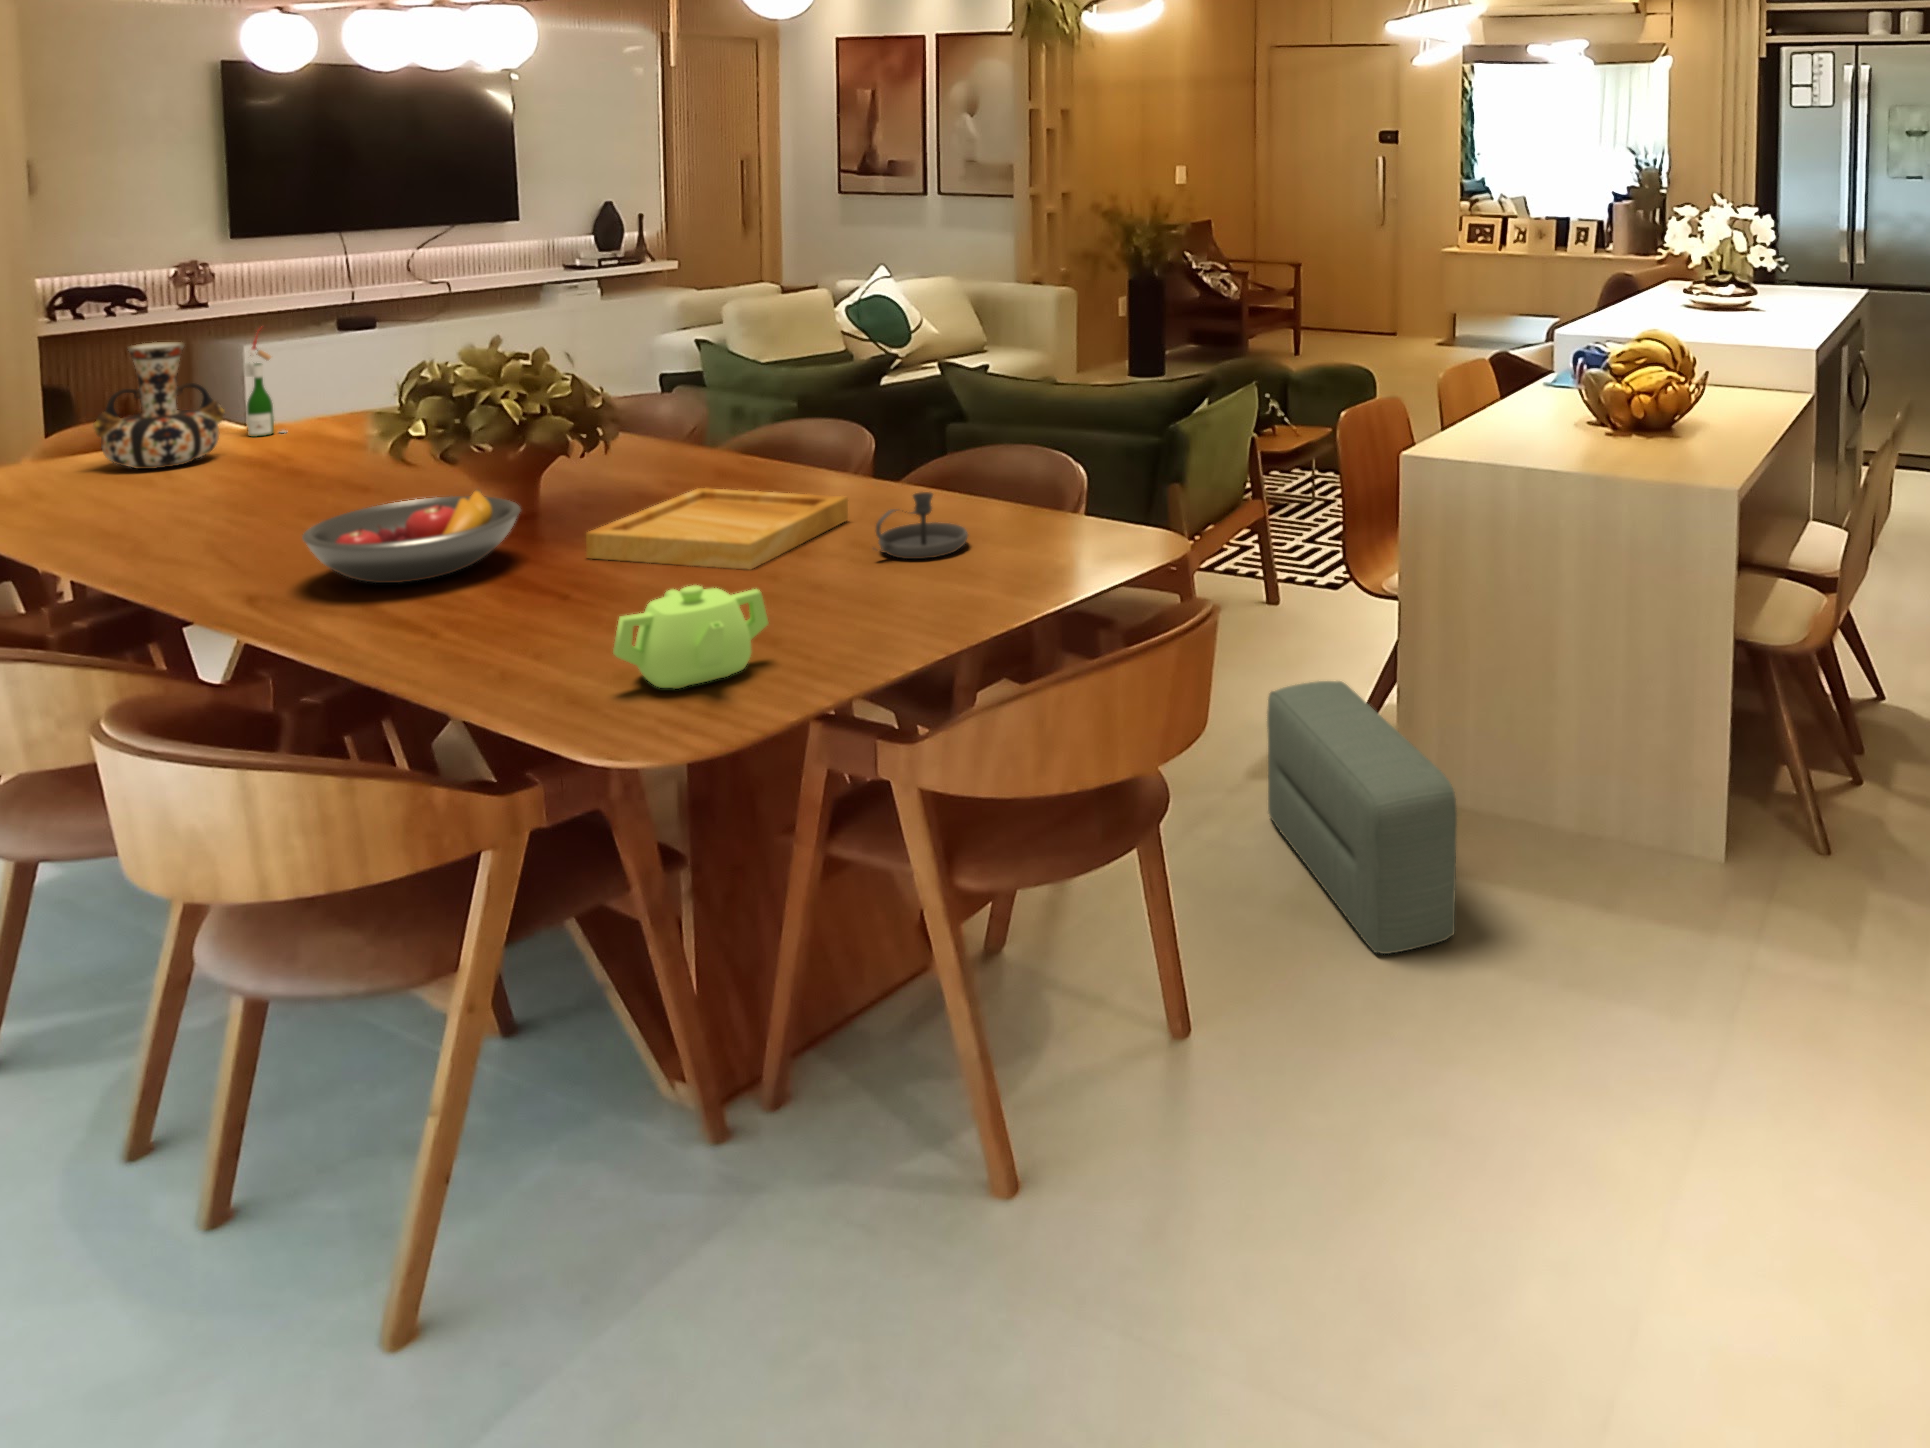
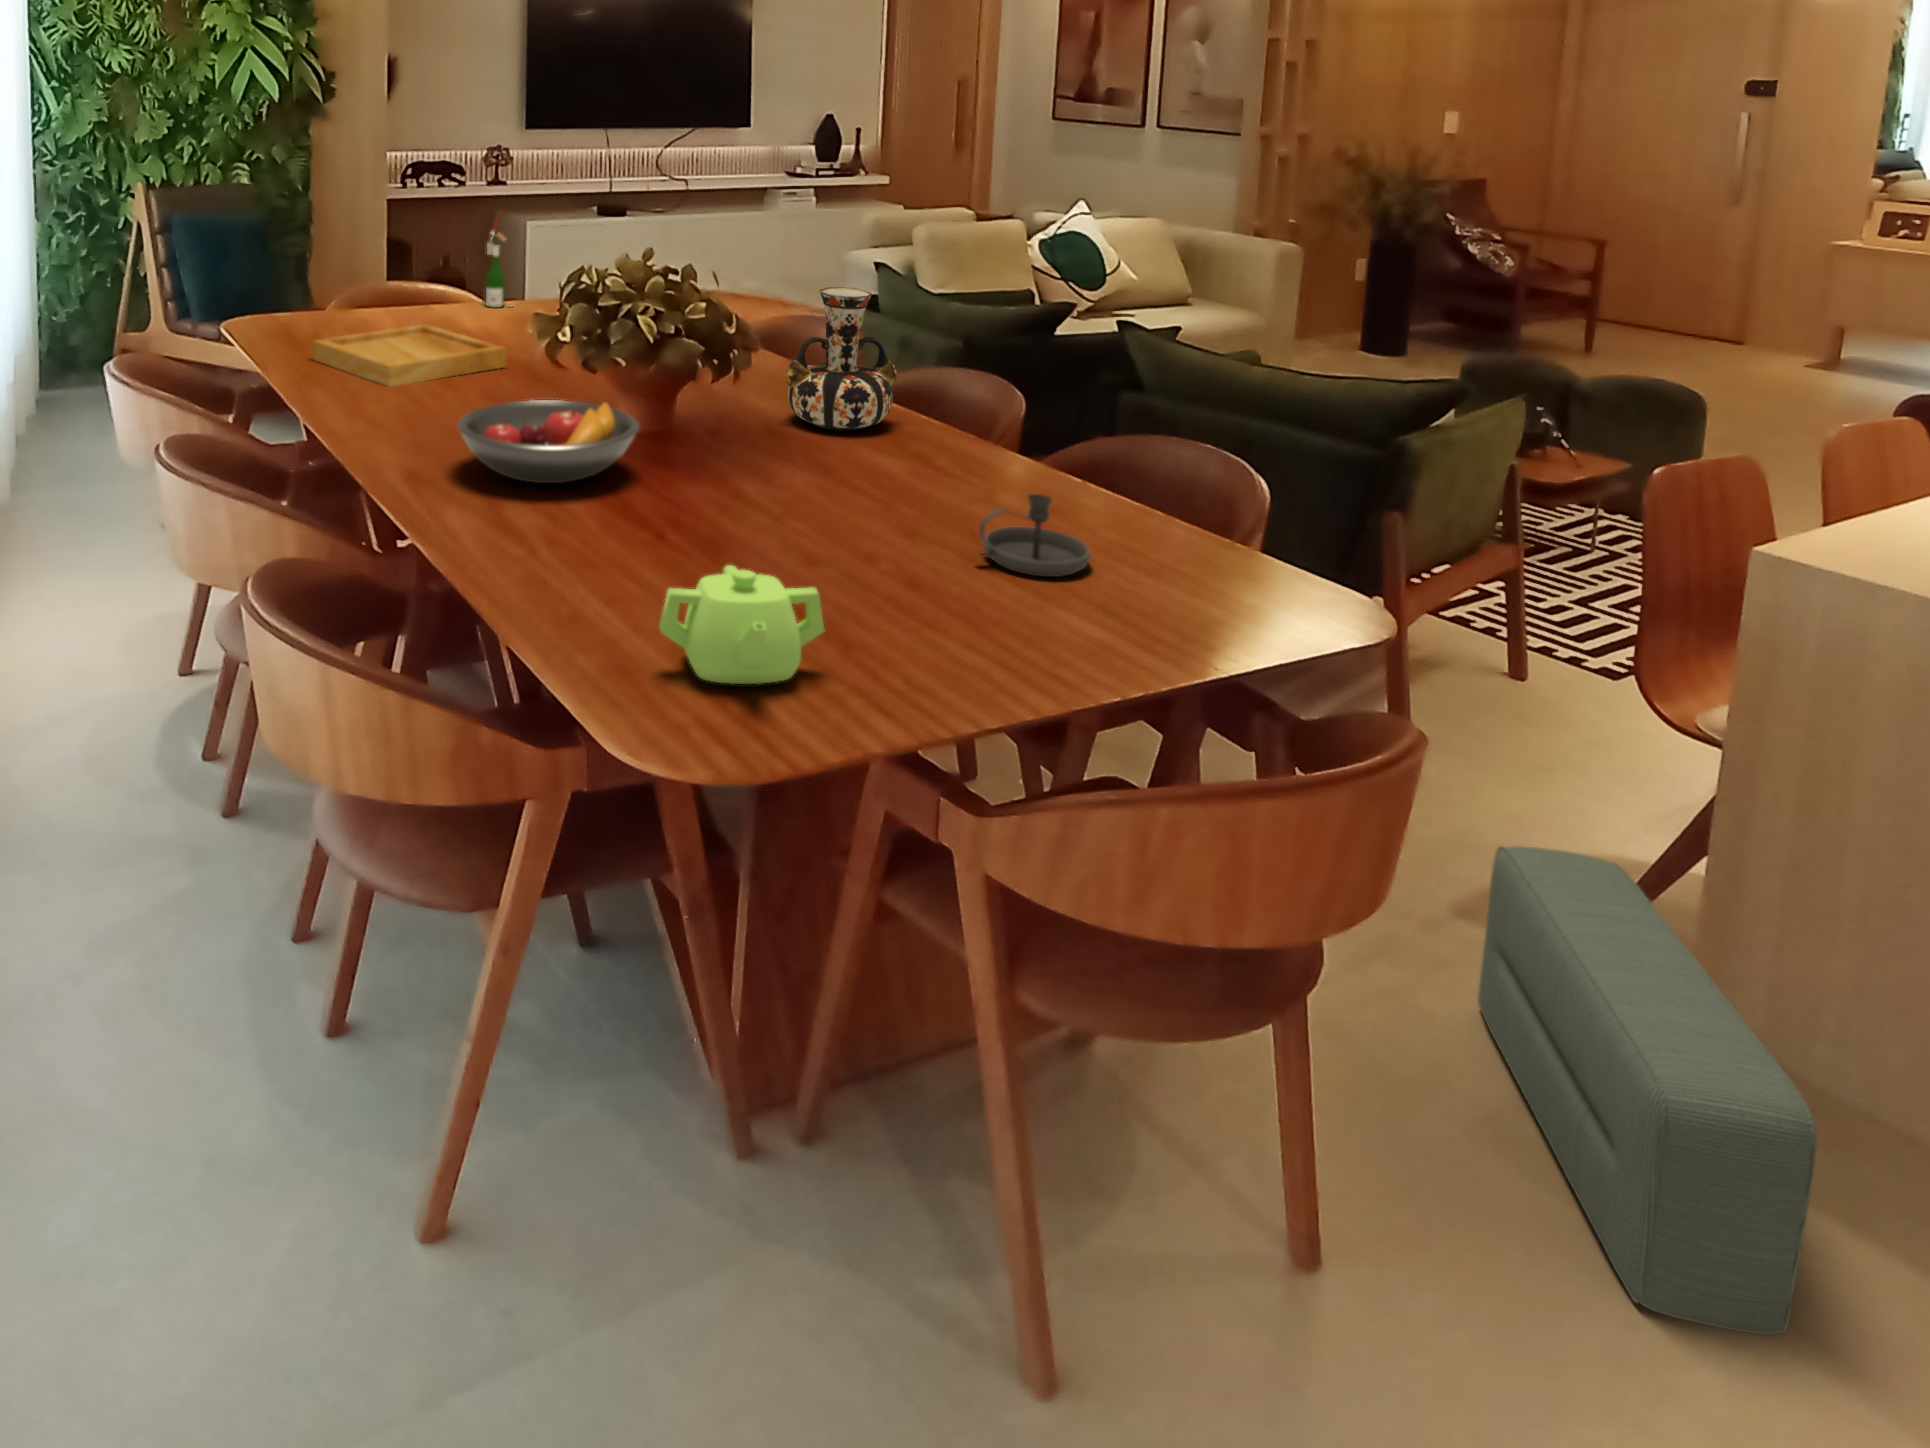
vase: present [93,342,224,469] -> present [785,287,897,430]
tray: present [586,488,848,570] -> present [312,324,507,387]

